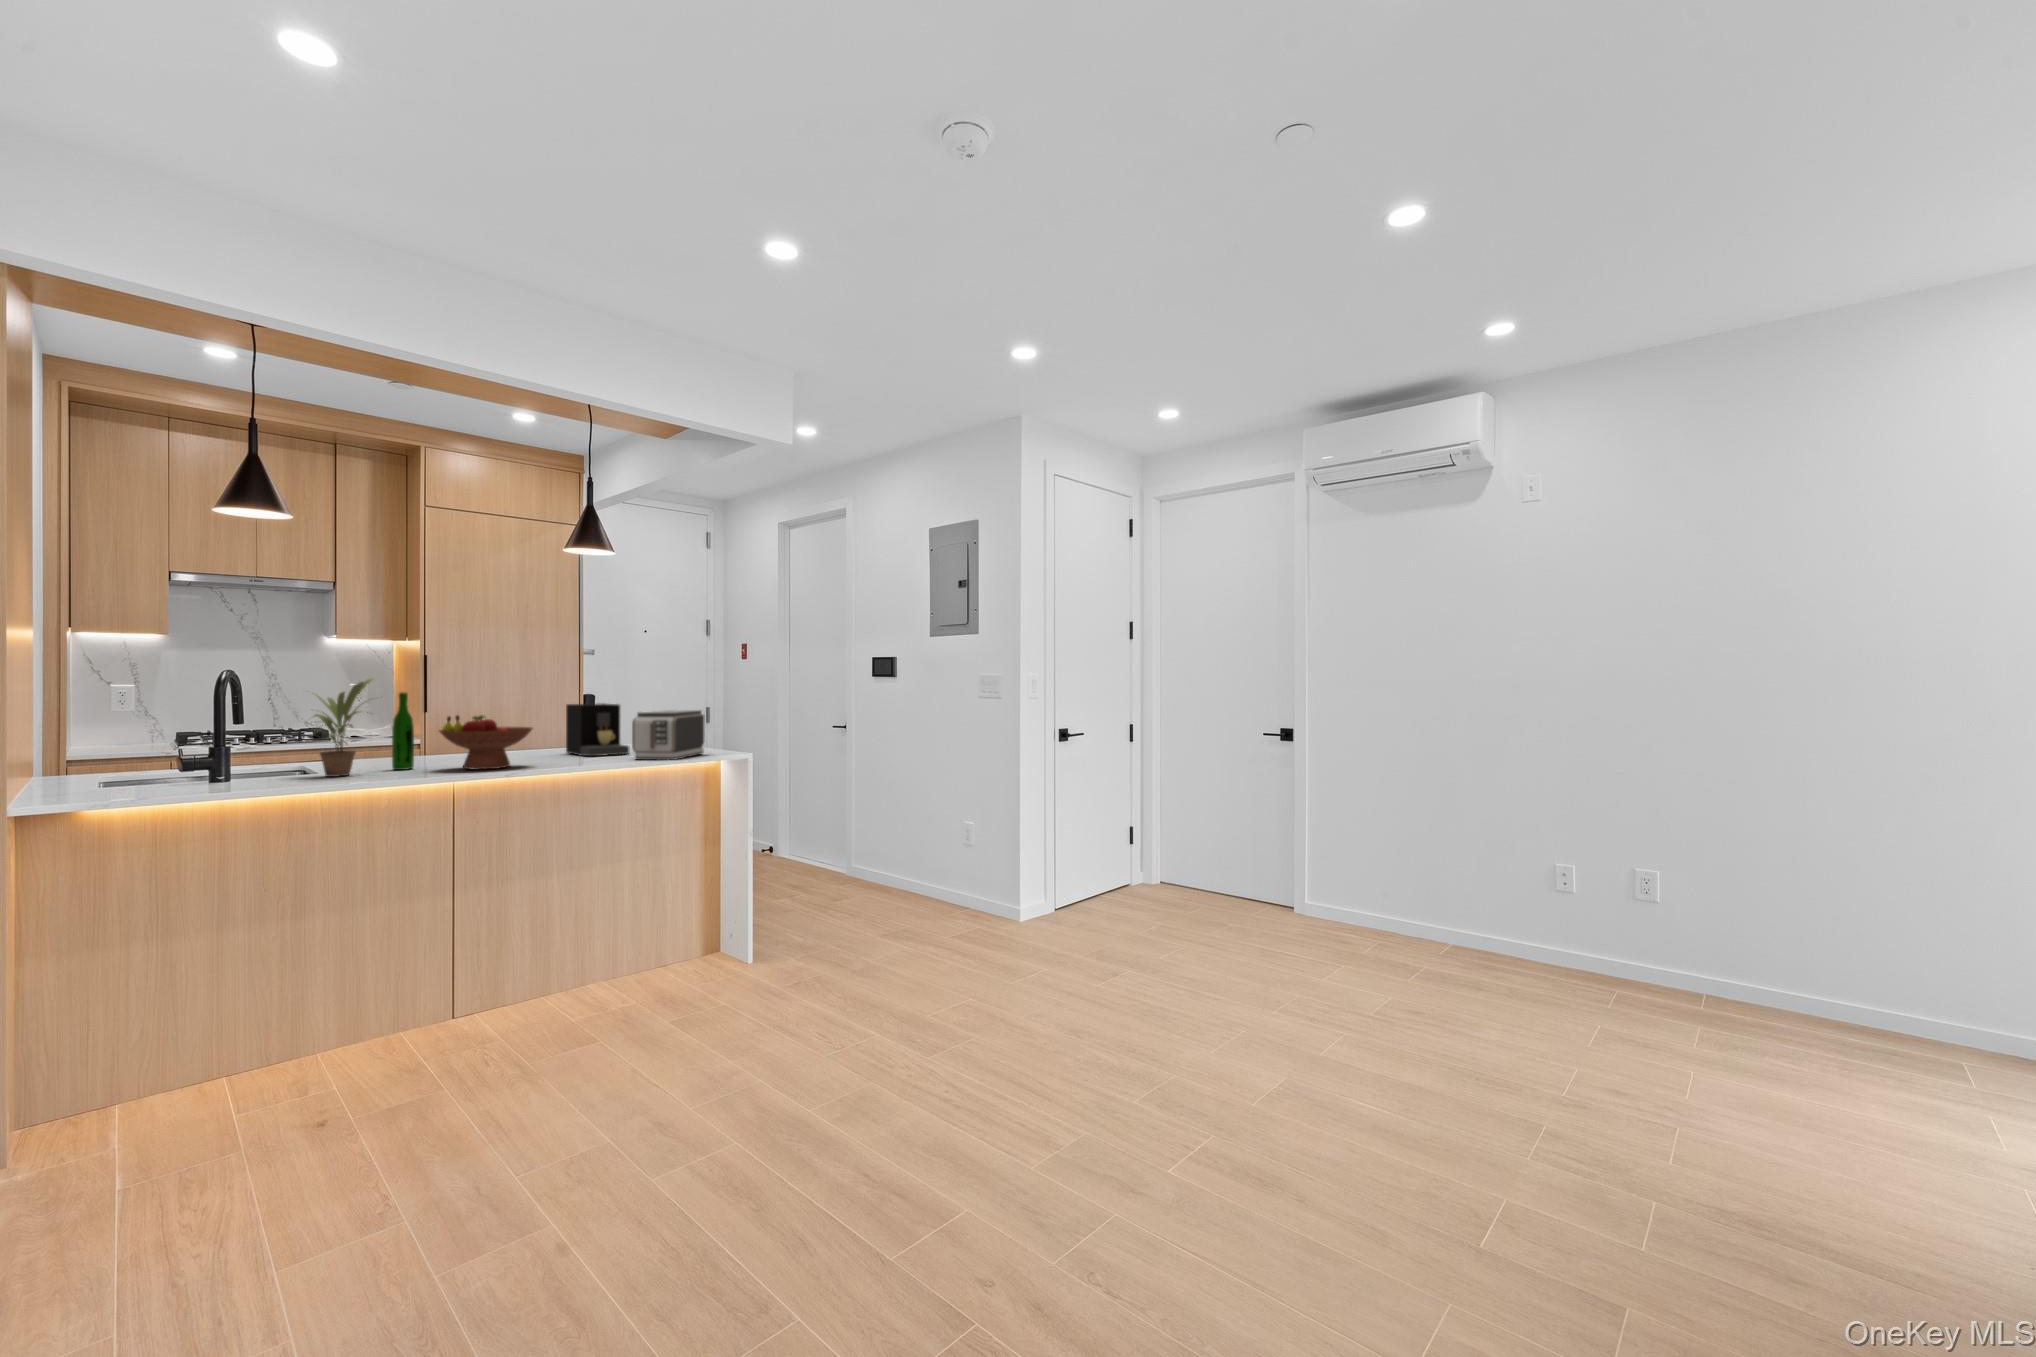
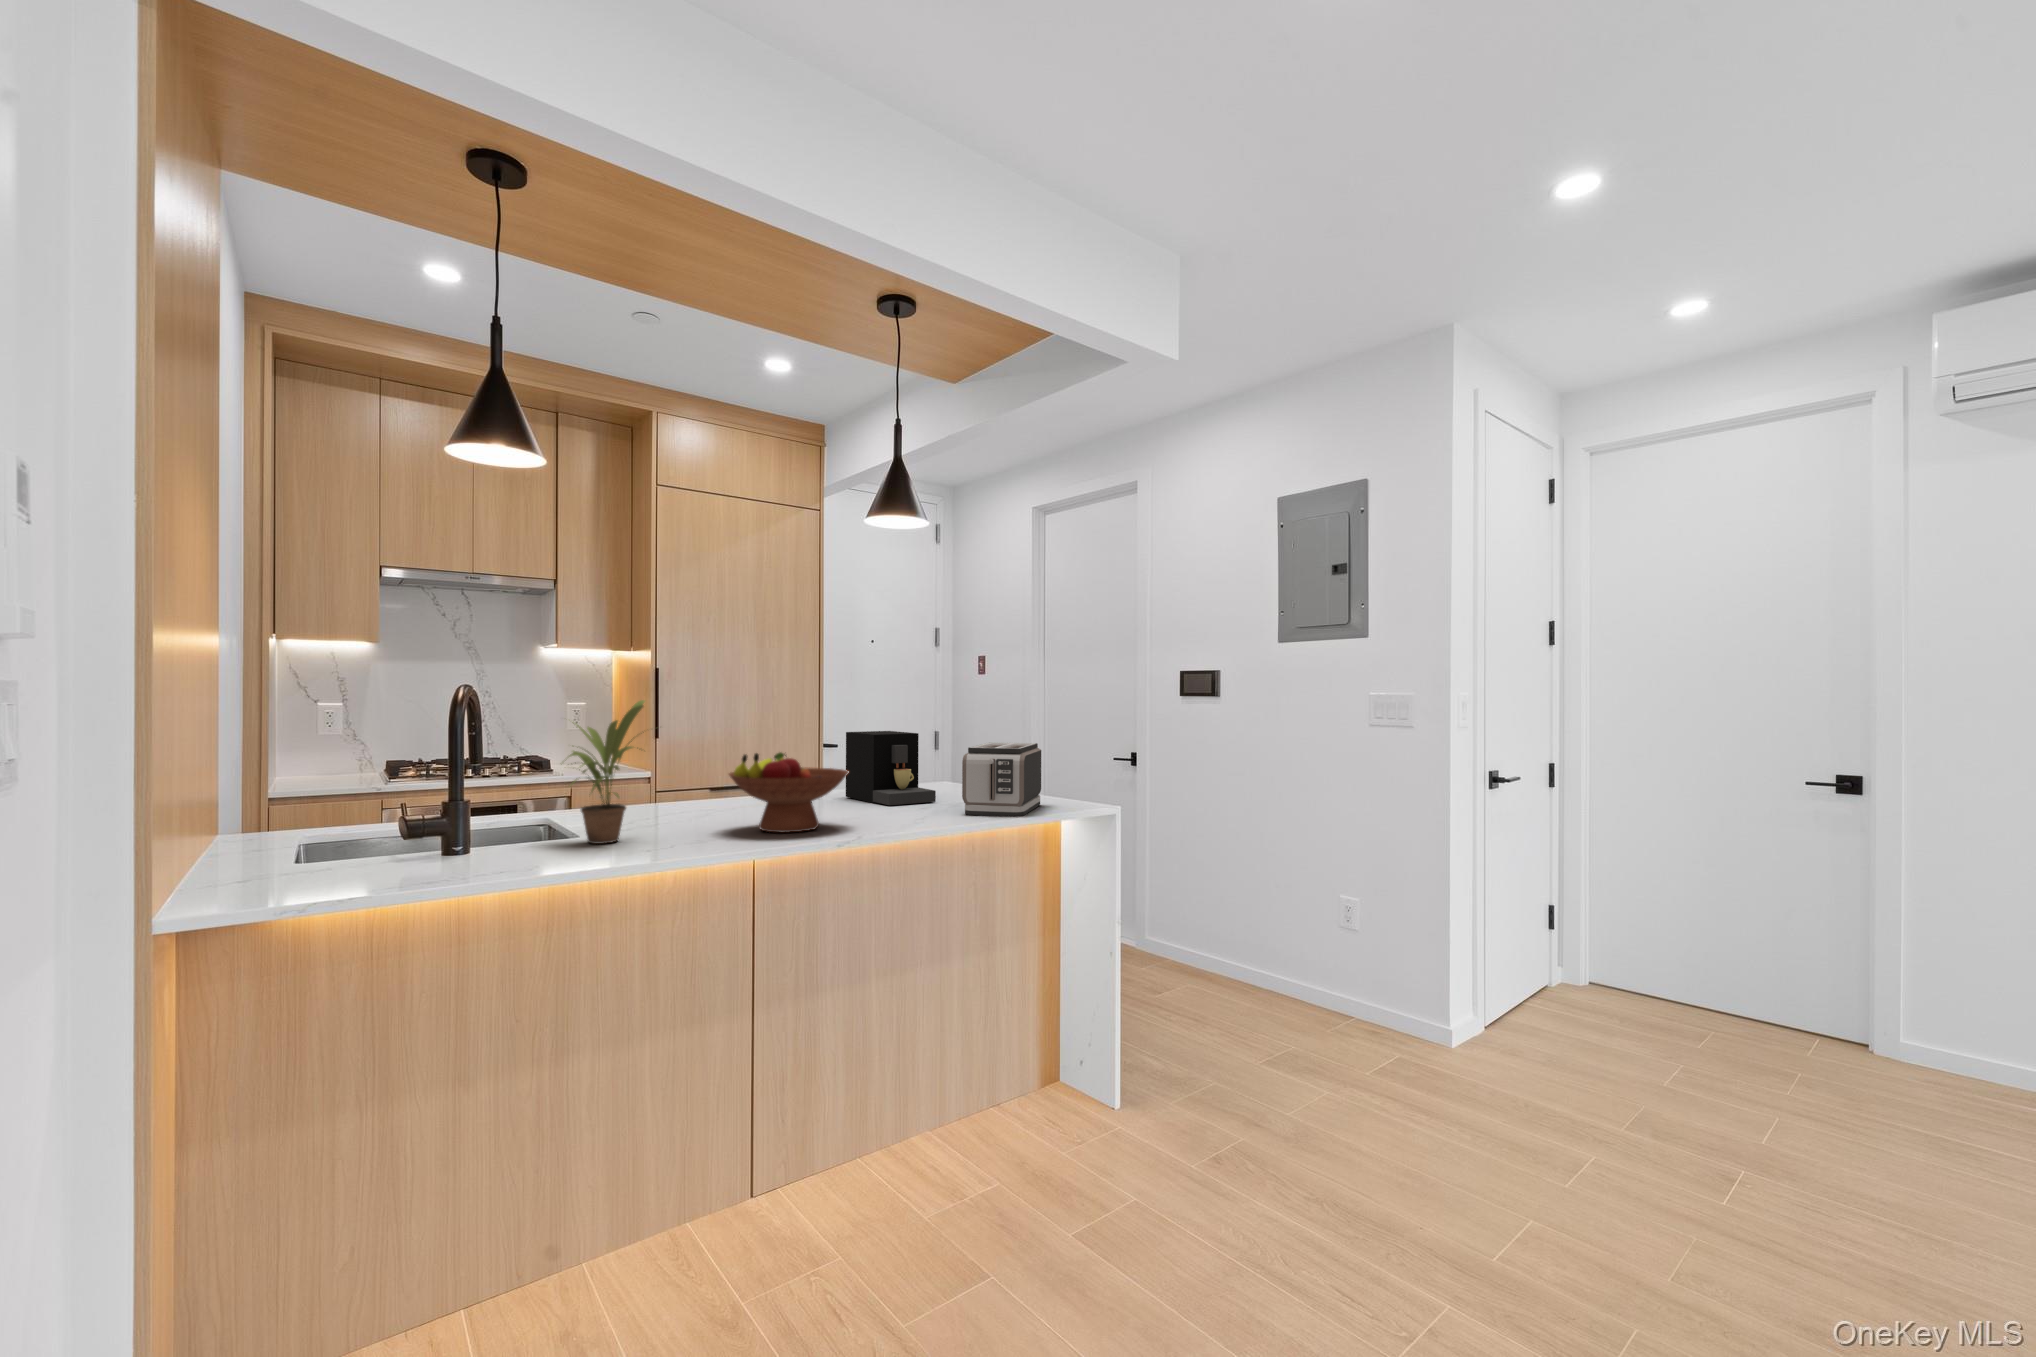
wine bottle: present [392,692,414,770] -> none [663,719,690,829]

